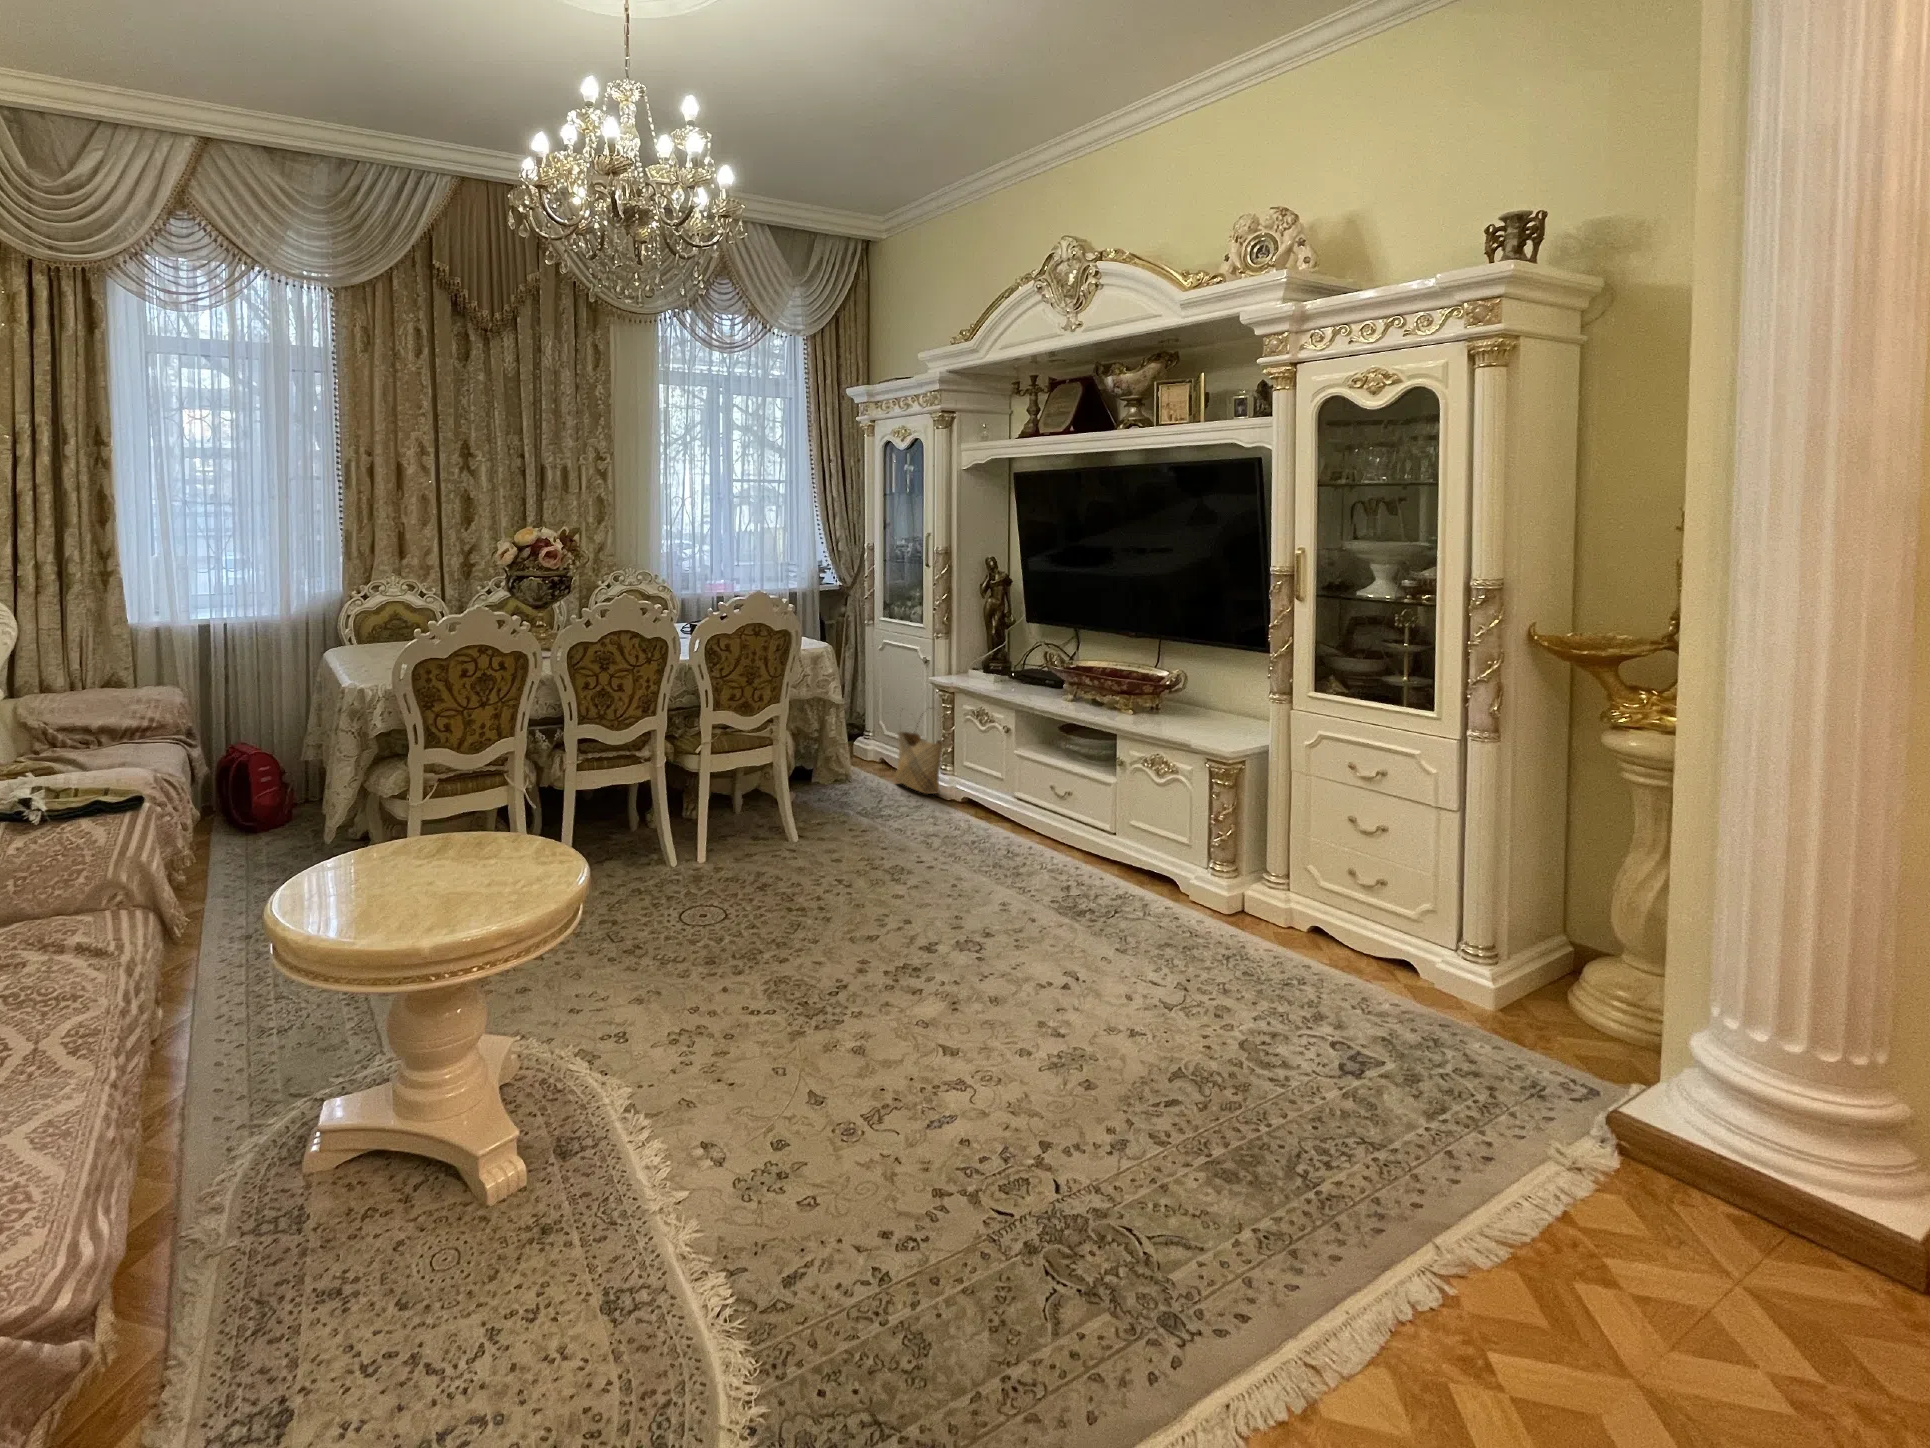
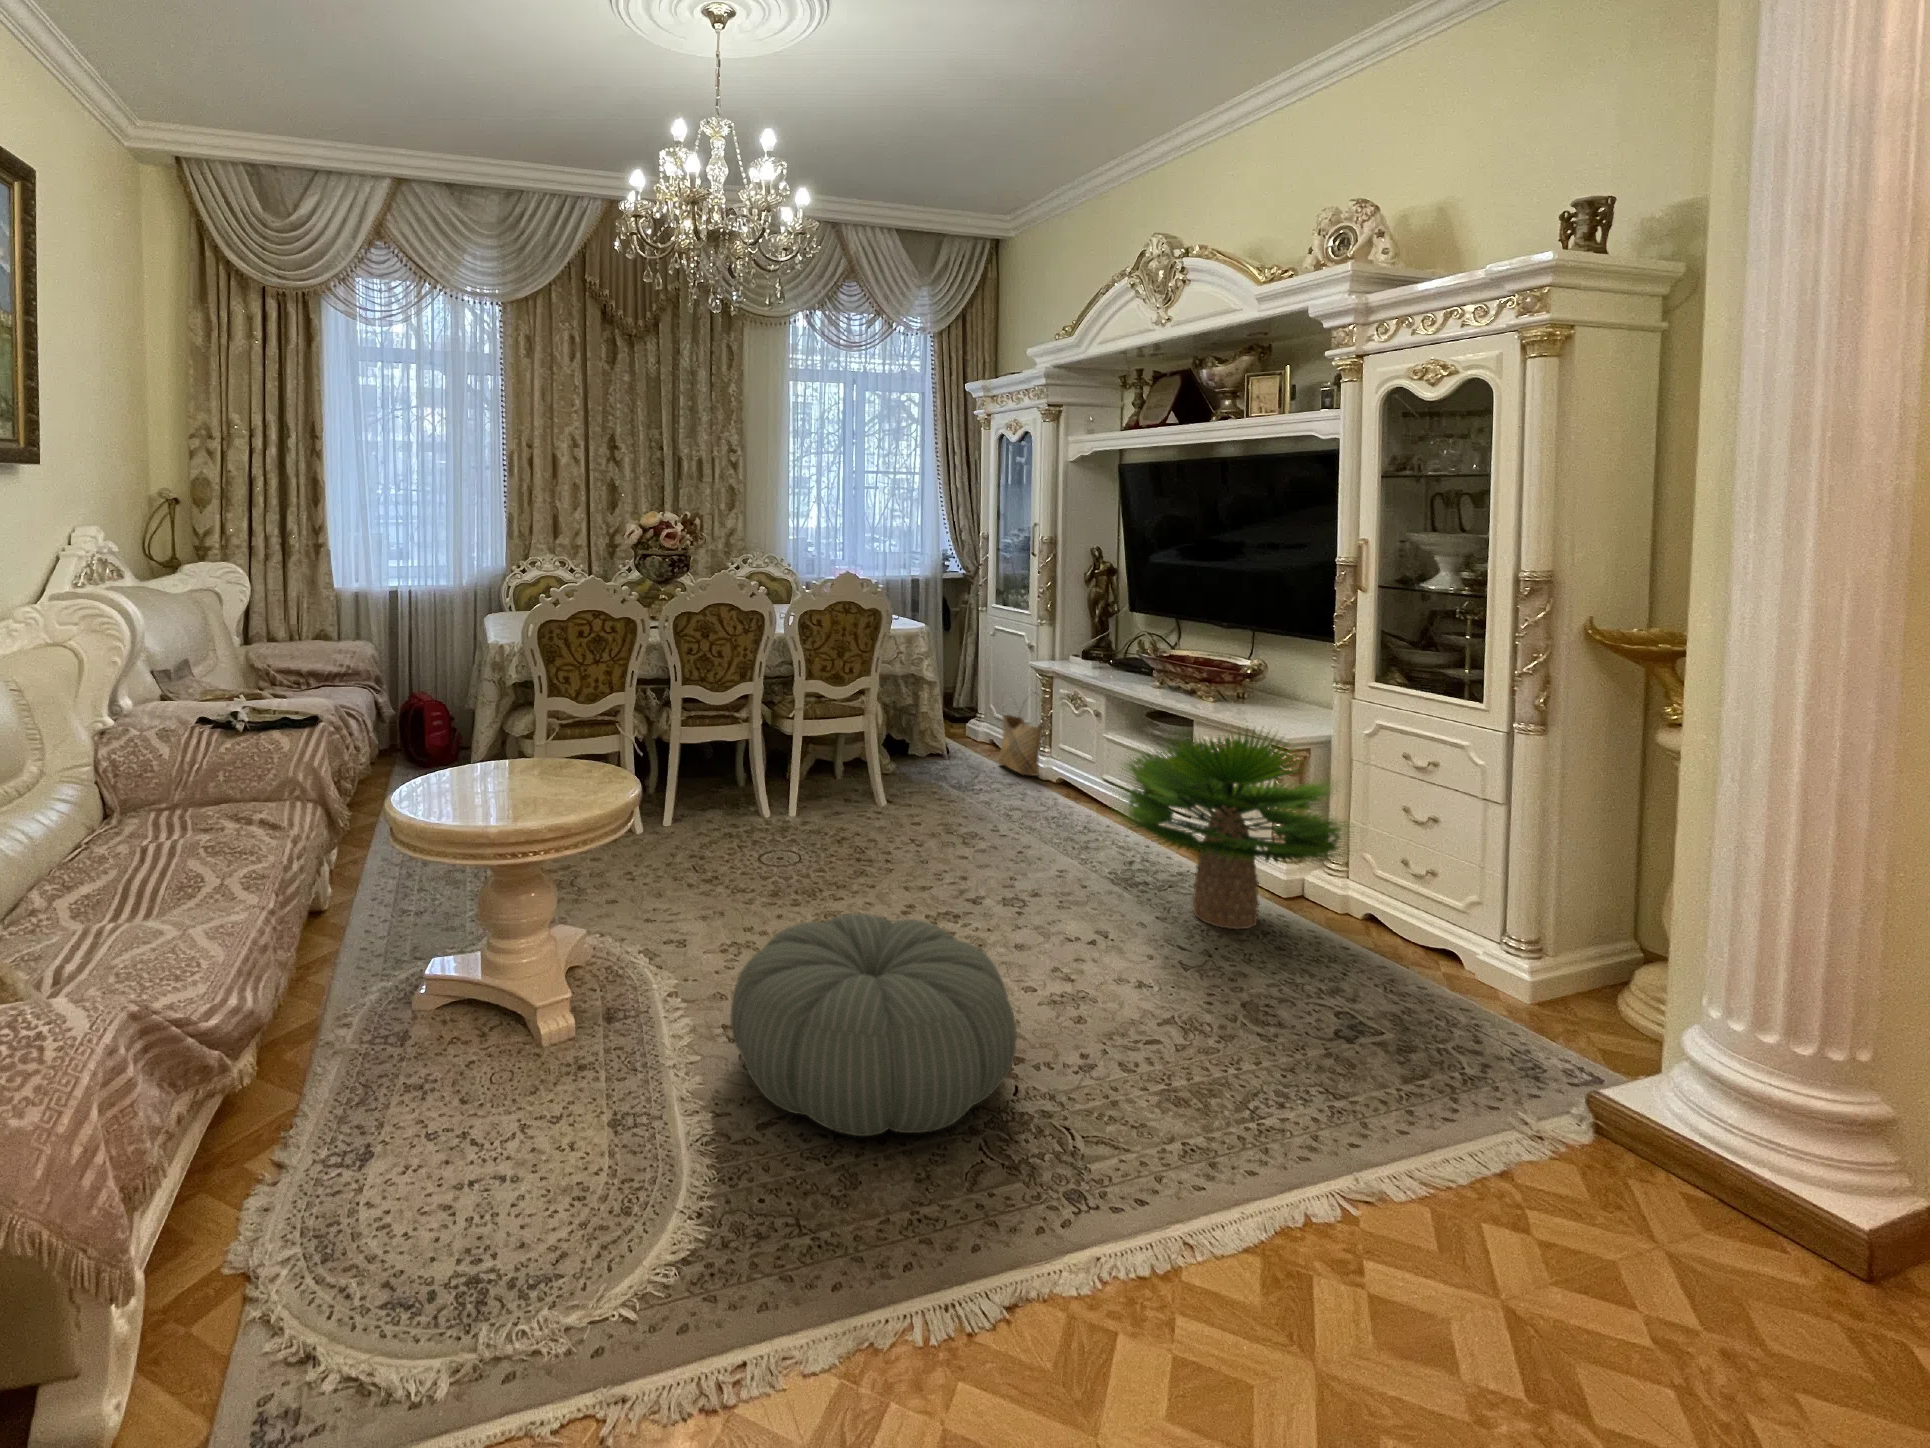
potted plant: none [1056,738,1319,954] -> present [1114,731,1350,929]
pouf: none [729,991,1068,1284] -> present [730,914,1017,1136]

